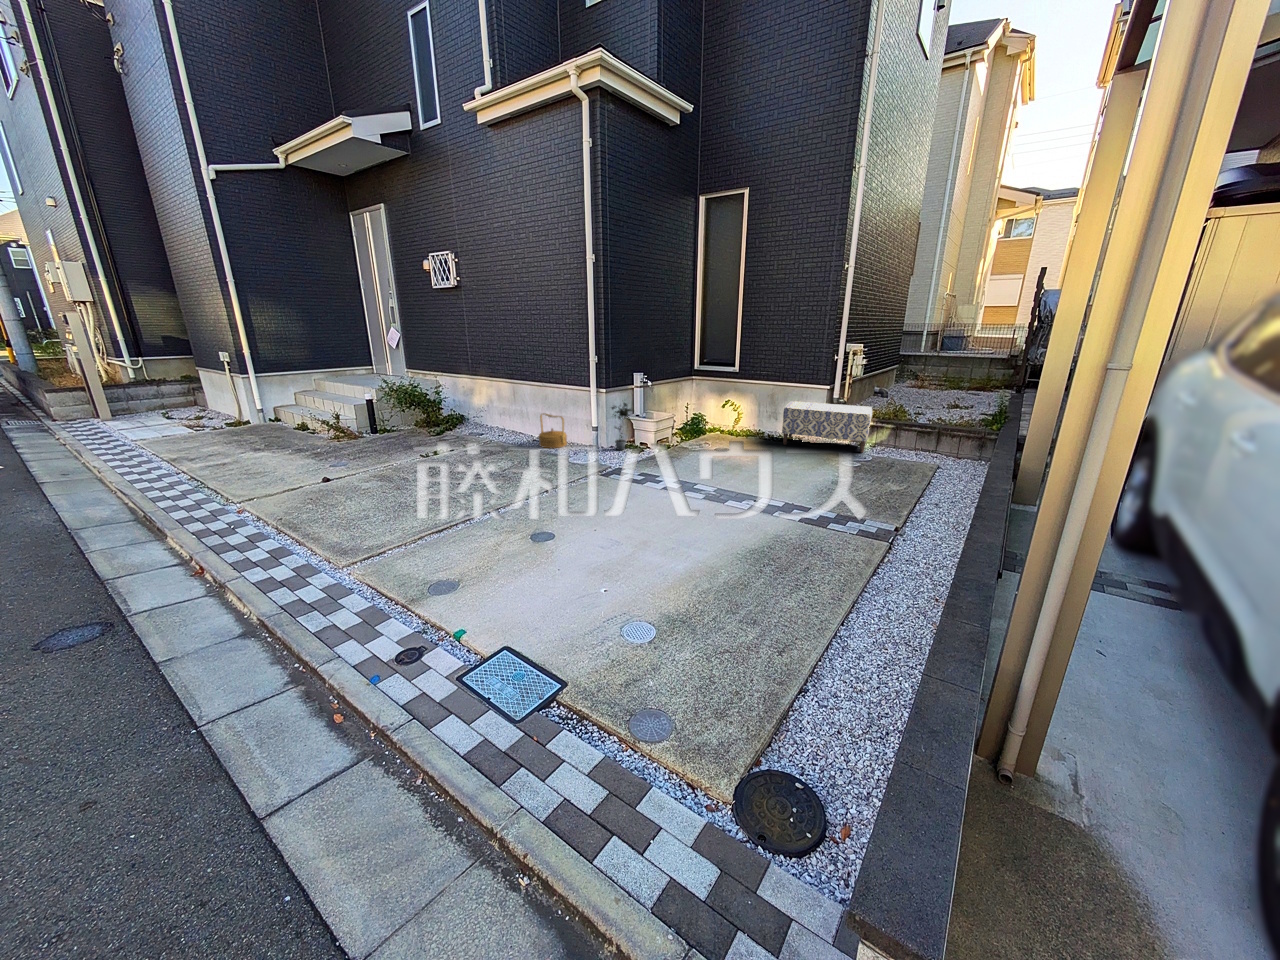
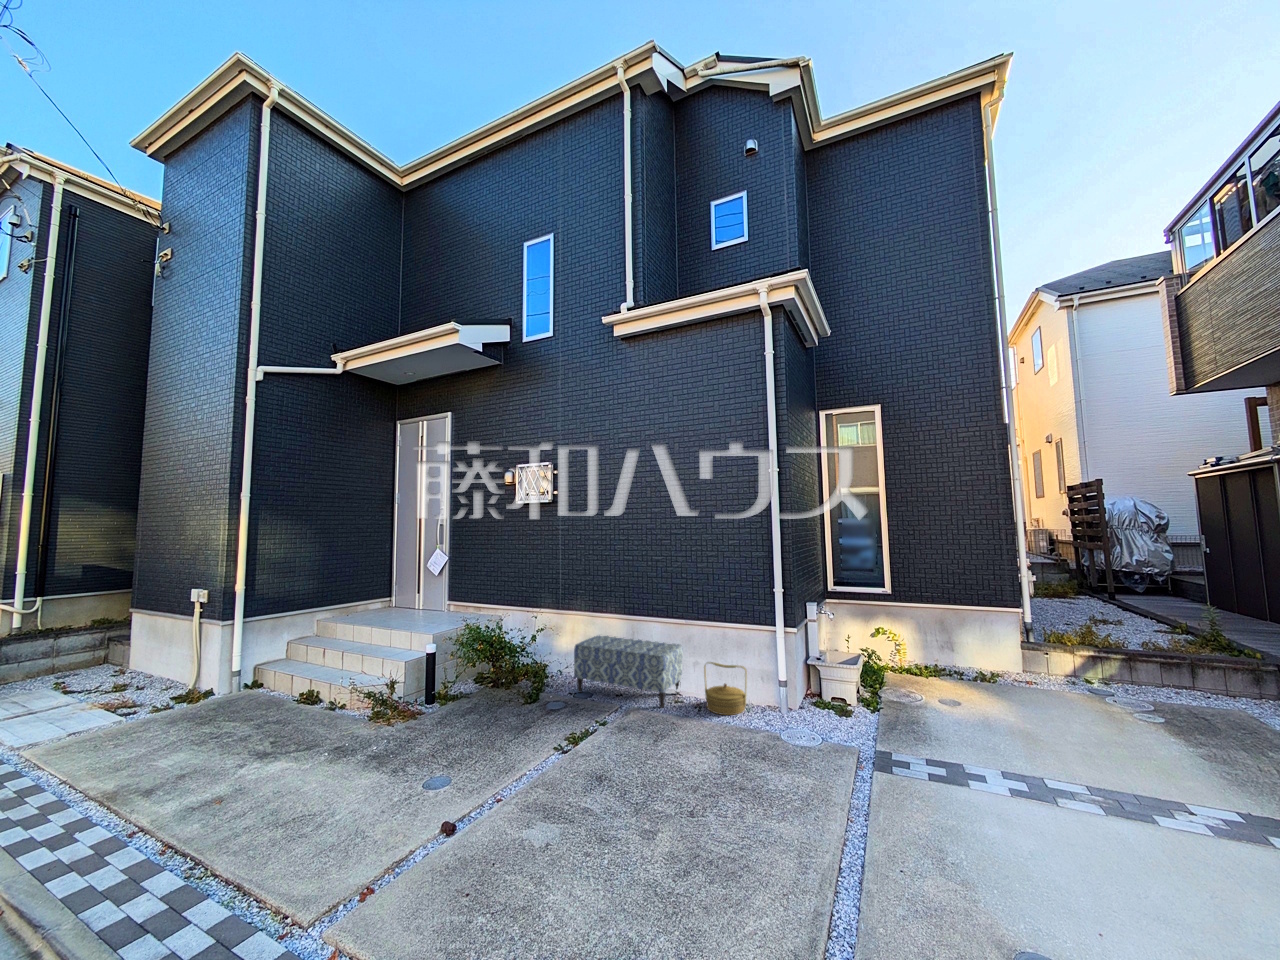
bench: present [782,401,872,453] -> present [574,635,683,708]
potted plant: present [612,403,633,450] -> none [806,640,853,712]

